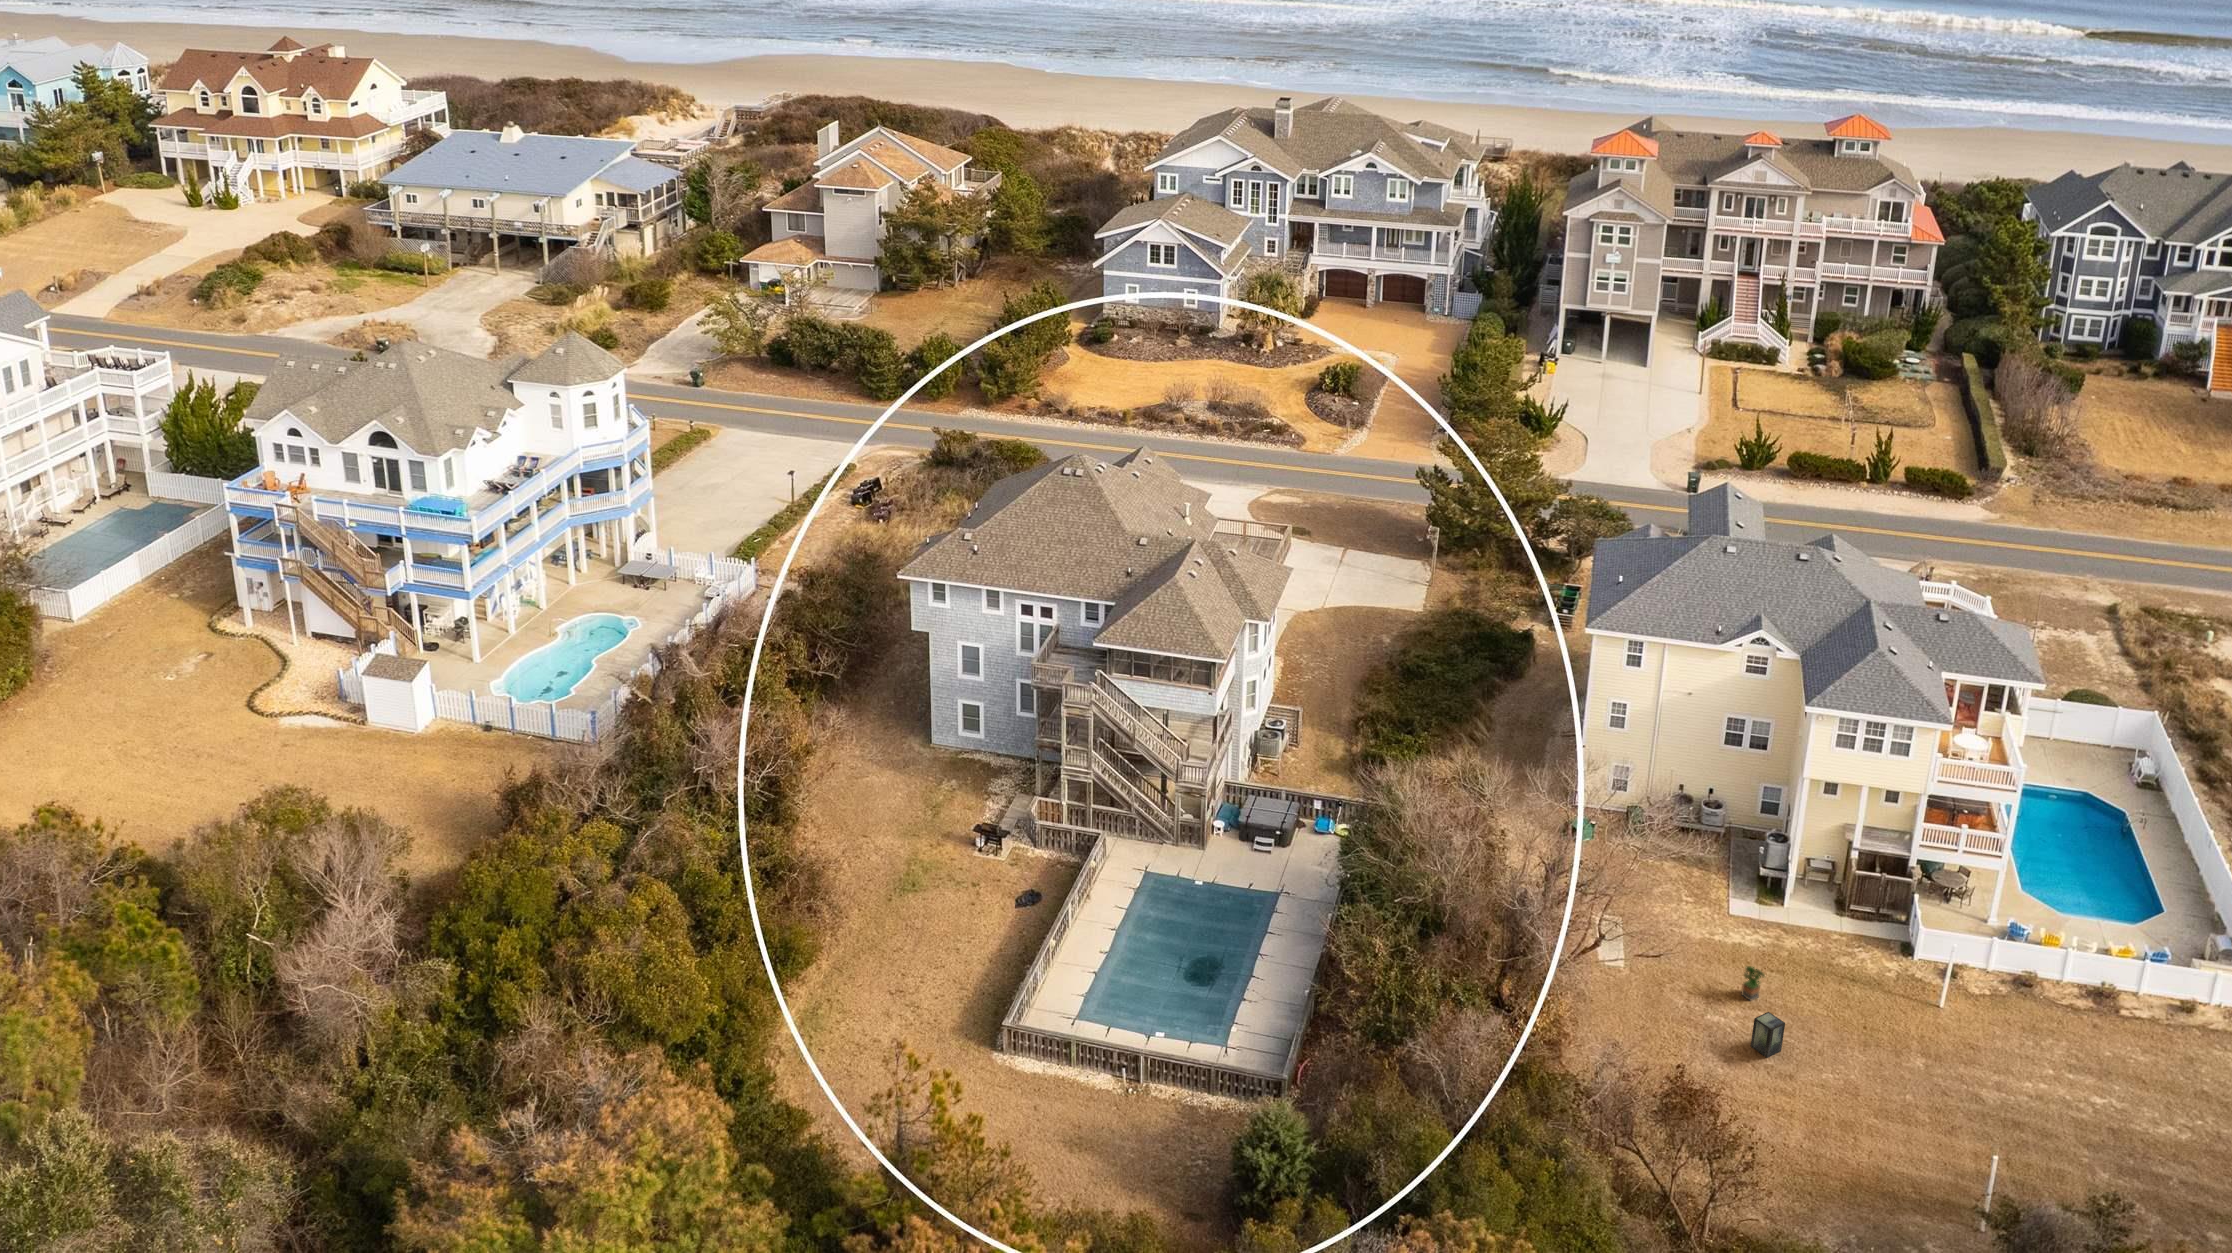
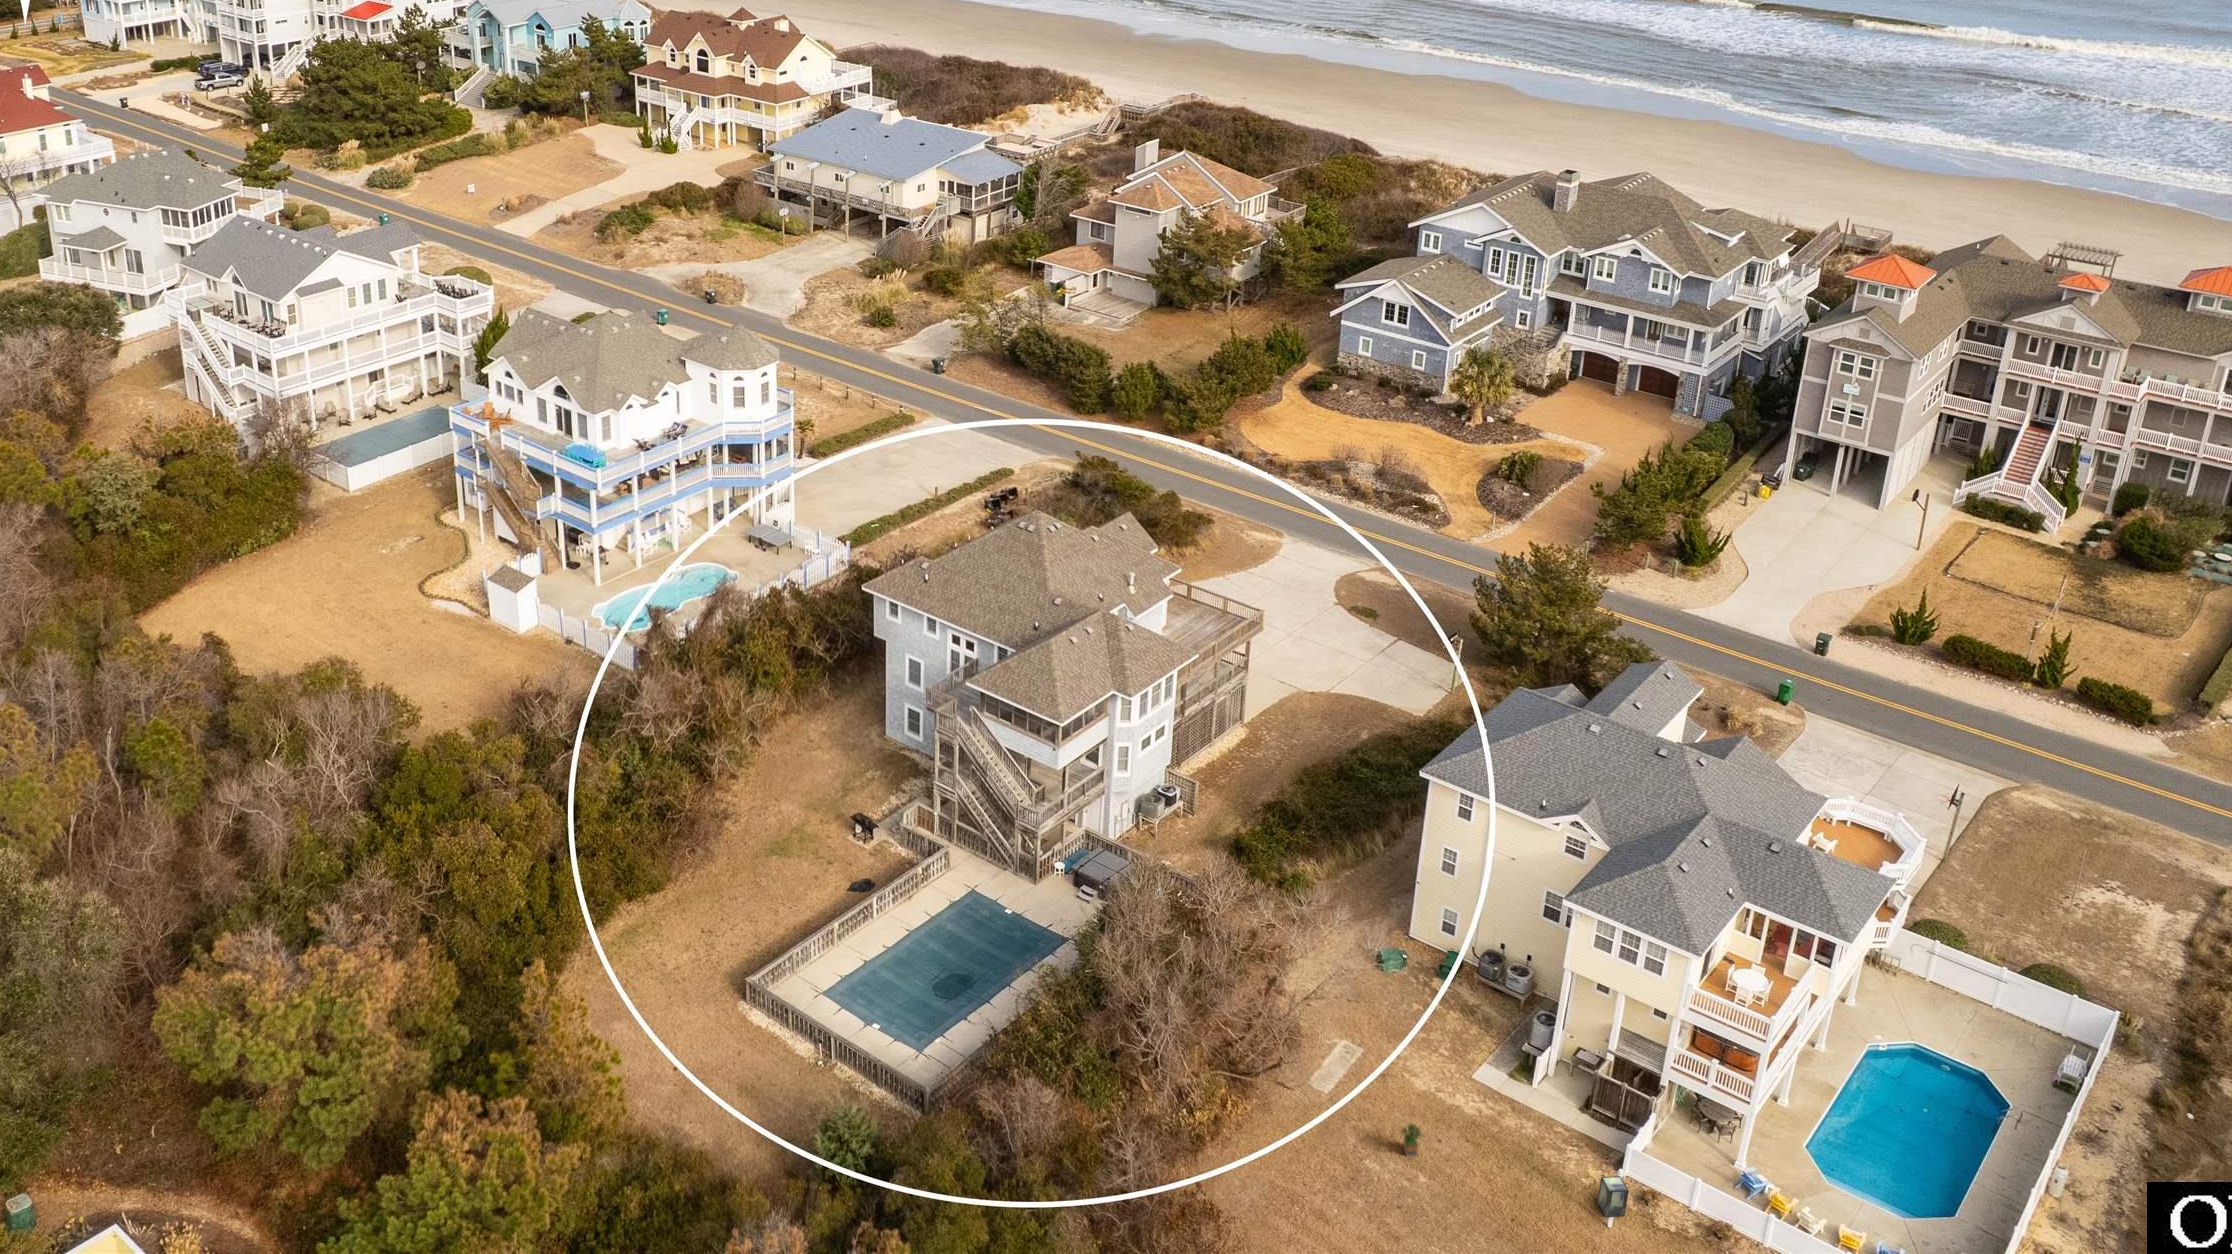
storage box: present [1751,1012,1785,1058] -> present [1597,1176,1629,1217]

